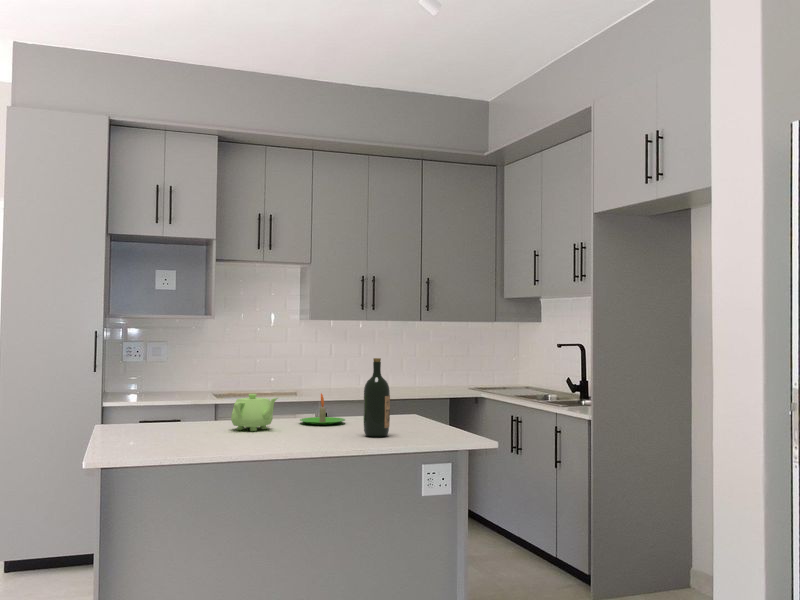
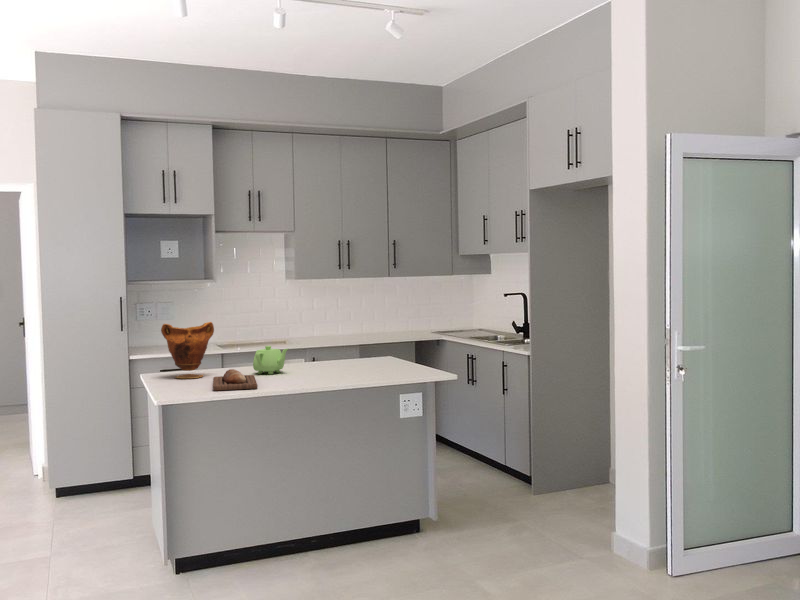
wine bottle: present [364,358,390,437] -> none [355,316,375,375]
vase: none [113,360,183,432] -> present [161,322,214,378]
candle: present [300,393,345,425] -> none [303,343,339,368]
bread loaf: none [161,422,228,451] -> present [213,369,257,391]

